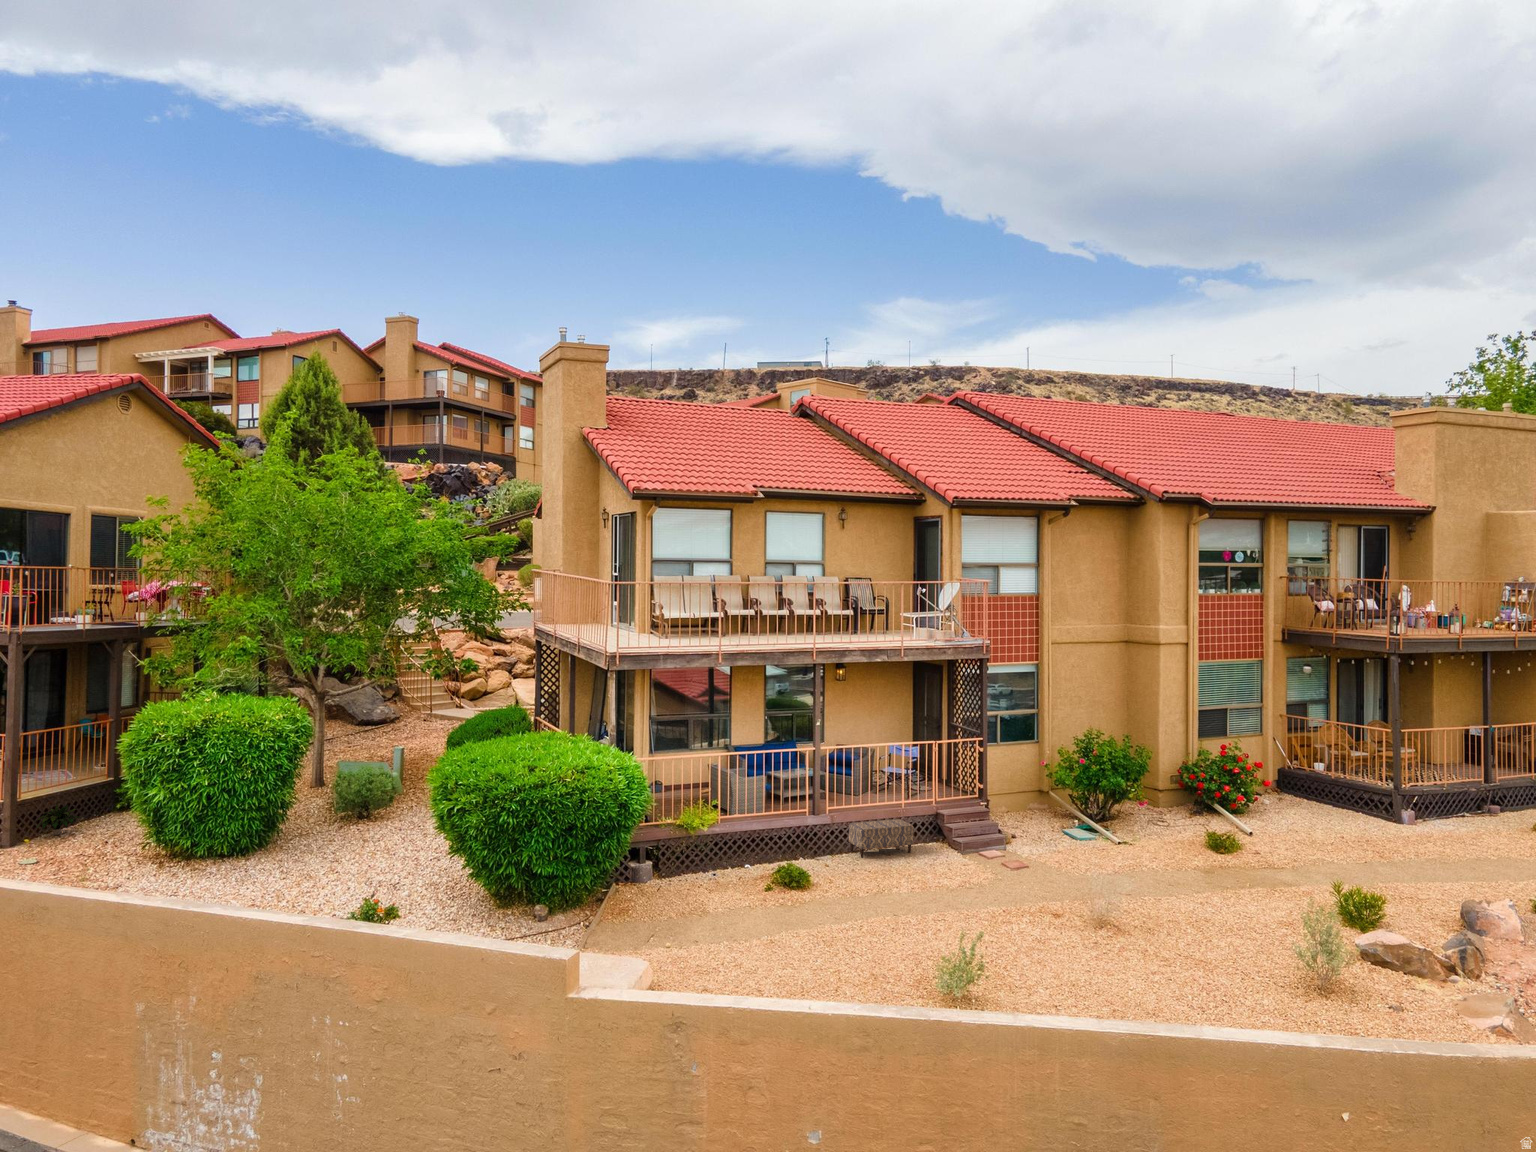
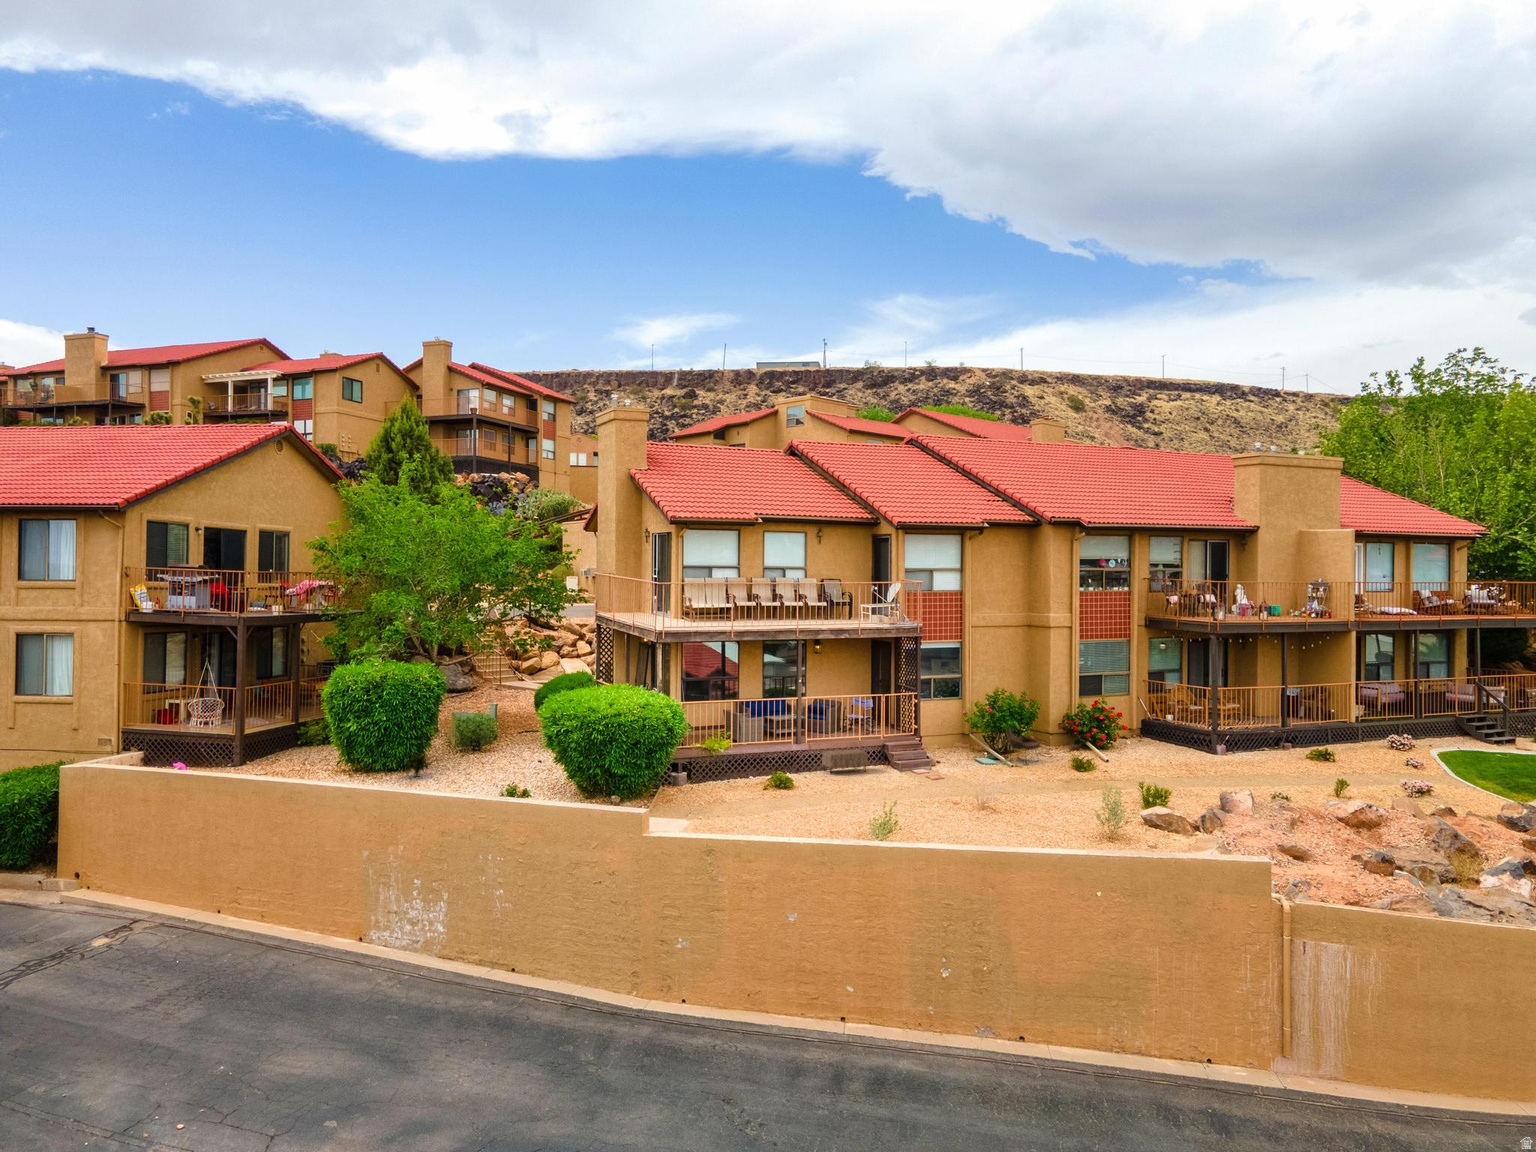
lounge chair: none [1104,784,1155,839] -> present [1006,729,1041,761]
potted plant: present [35,804,80,835] -> present [407,755,430,777]

